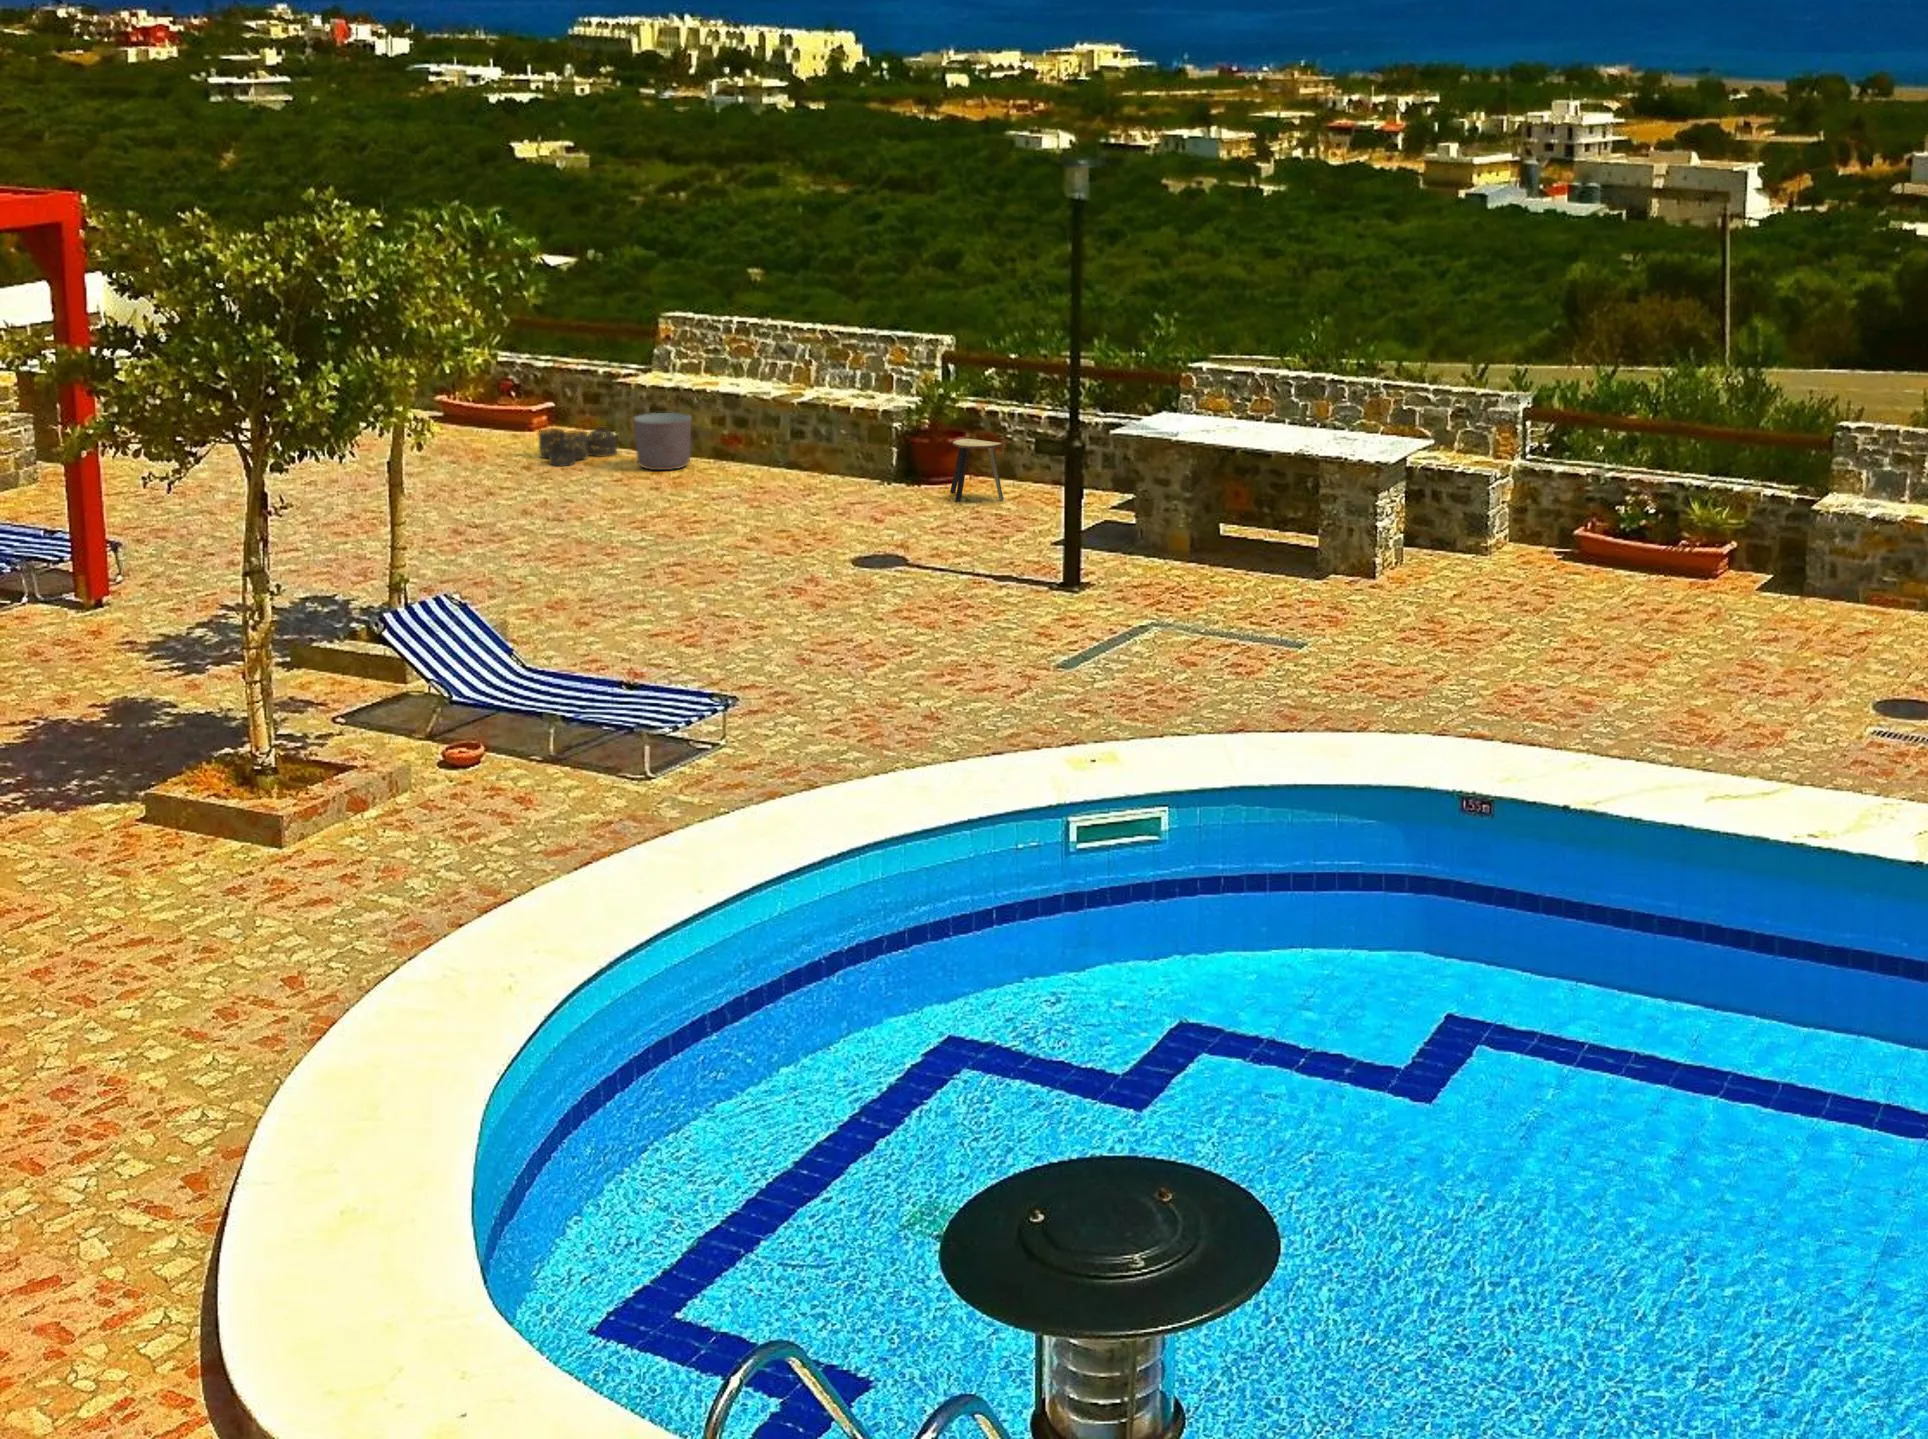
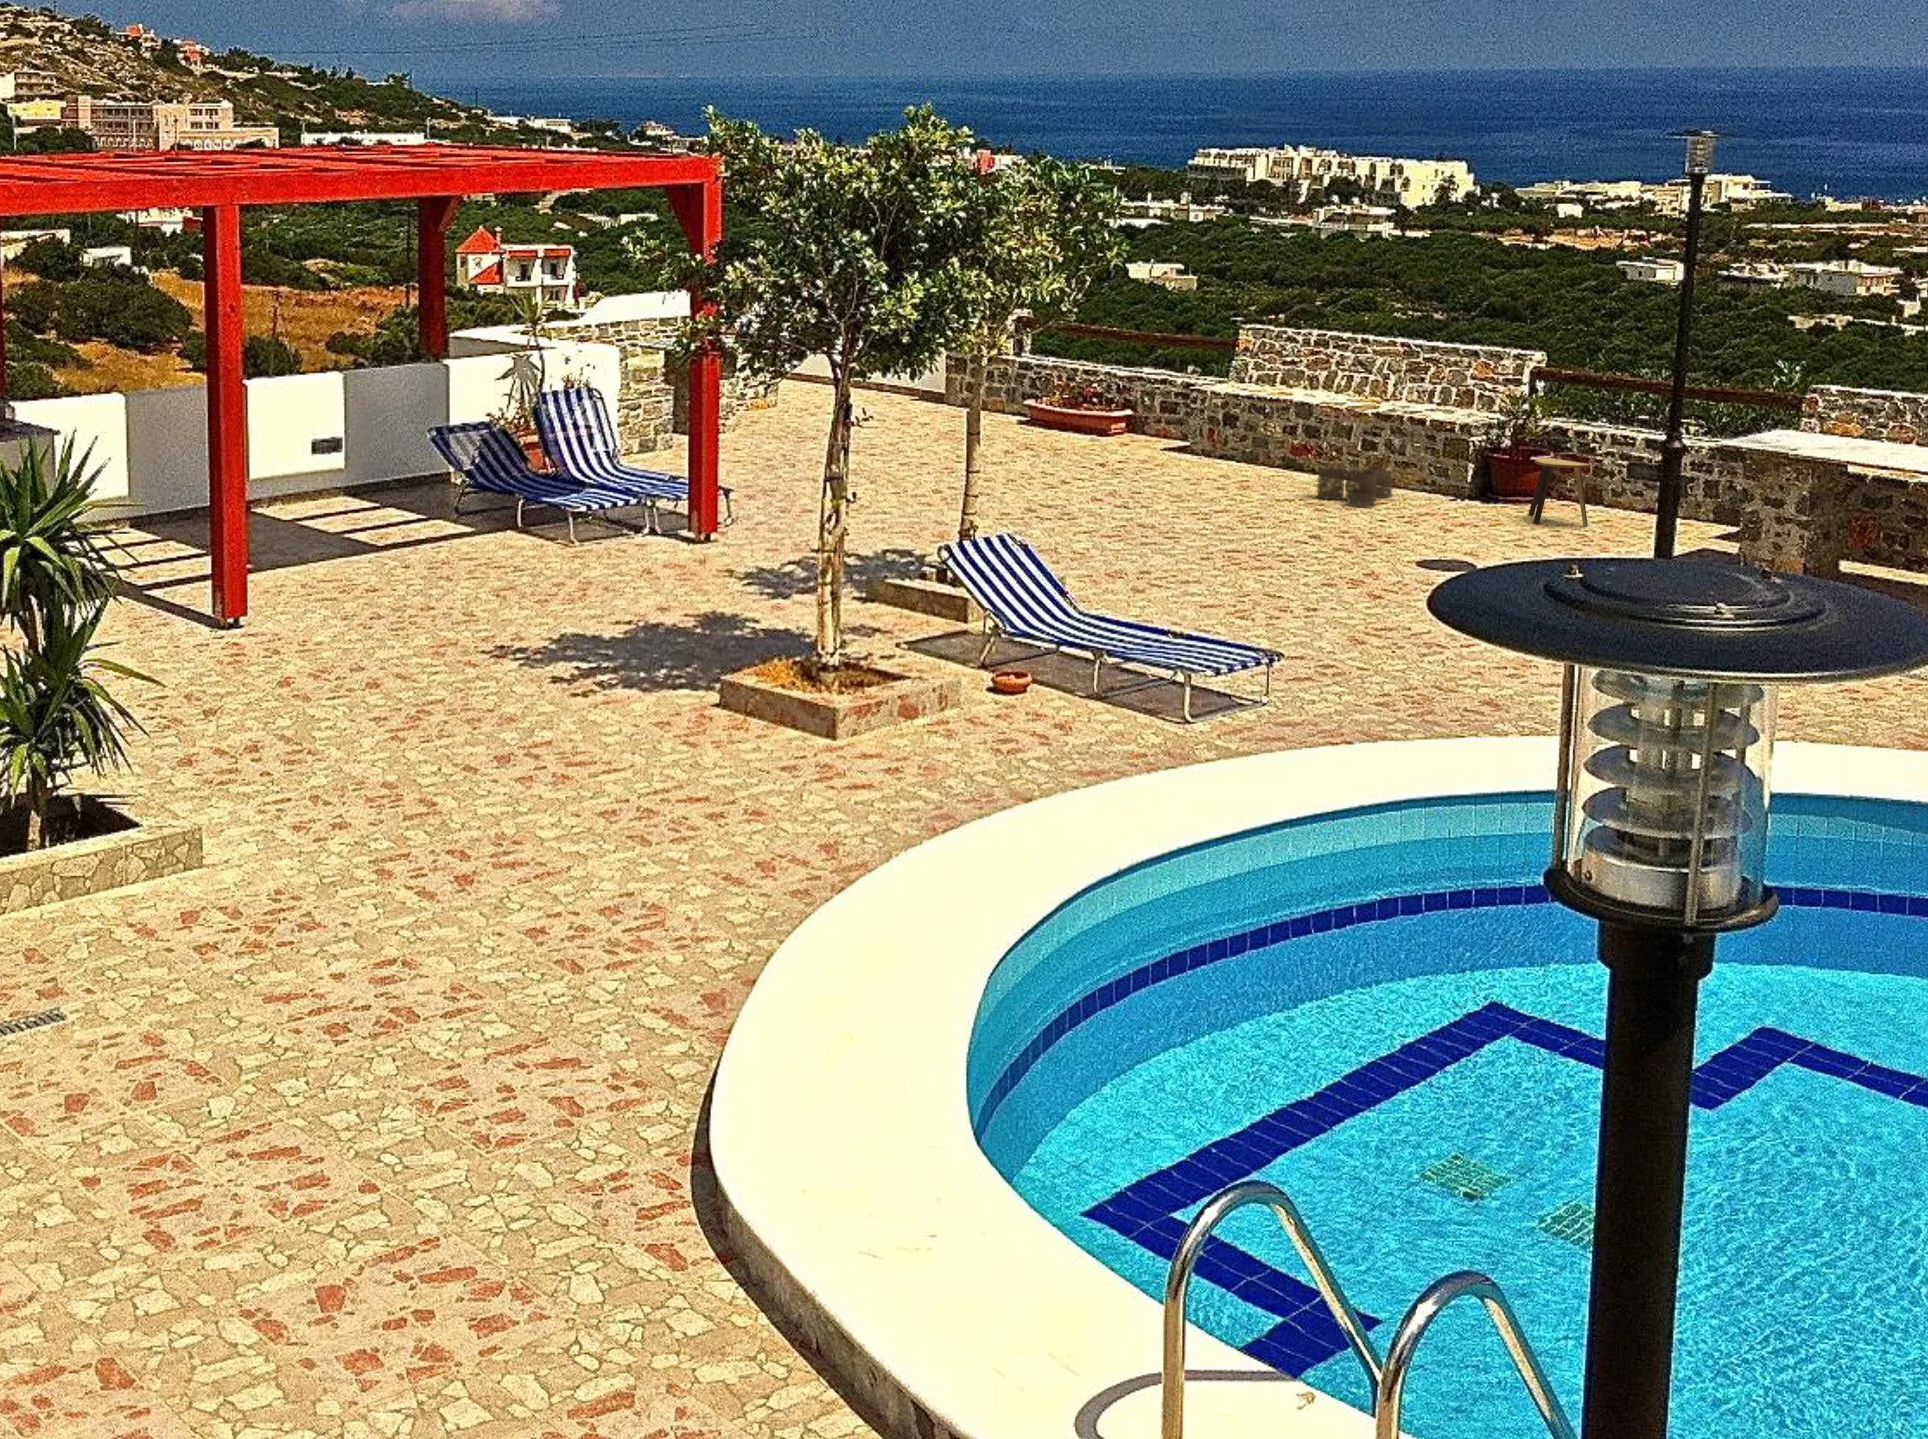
planter: present [634,413,691,470] -> none [1203,421,1260,477]
woven basket: present [539,426,617,466] -> present [1317,466,1393,507]

